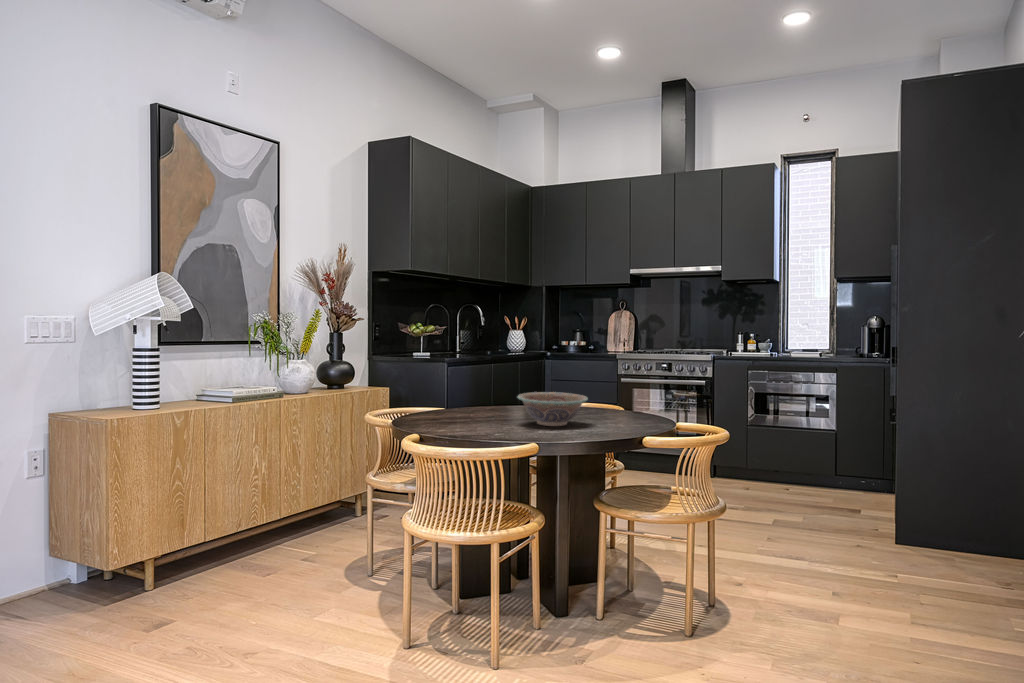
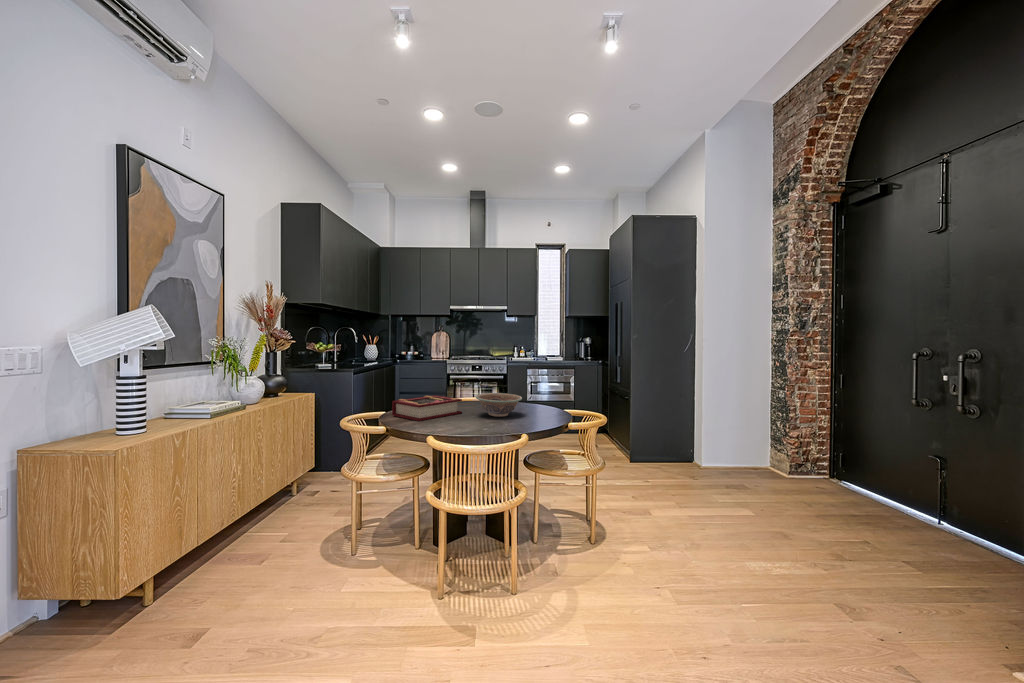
book: none [420,393,511,423] -> present [392,395,462,421]

